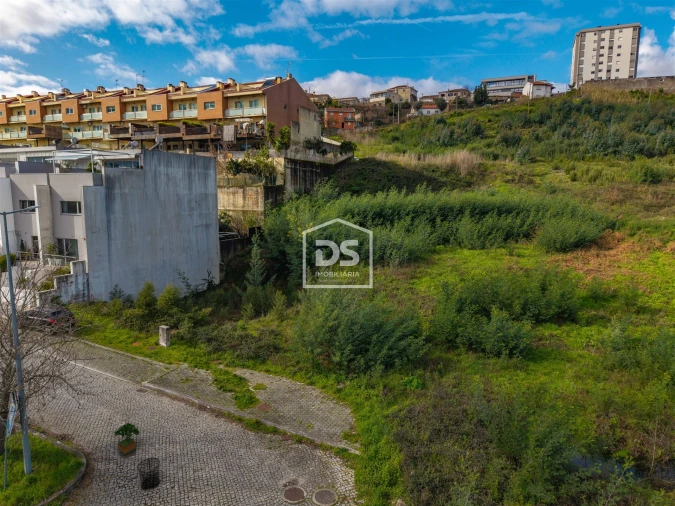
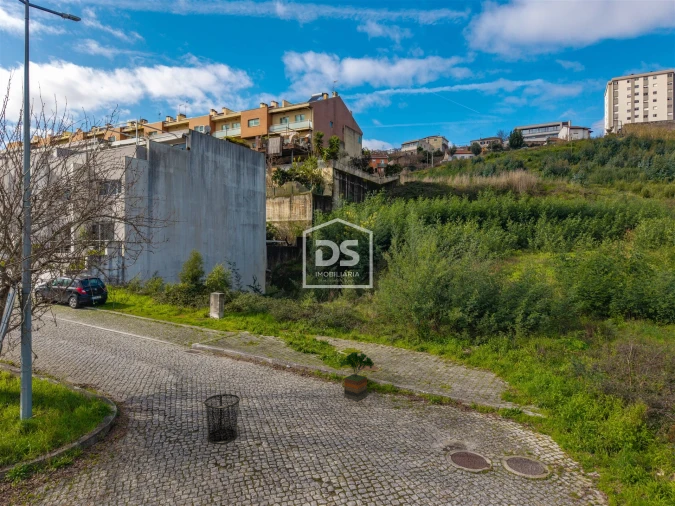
potted tree: present [114,423,140,459] -> present [341,352,374,401]

